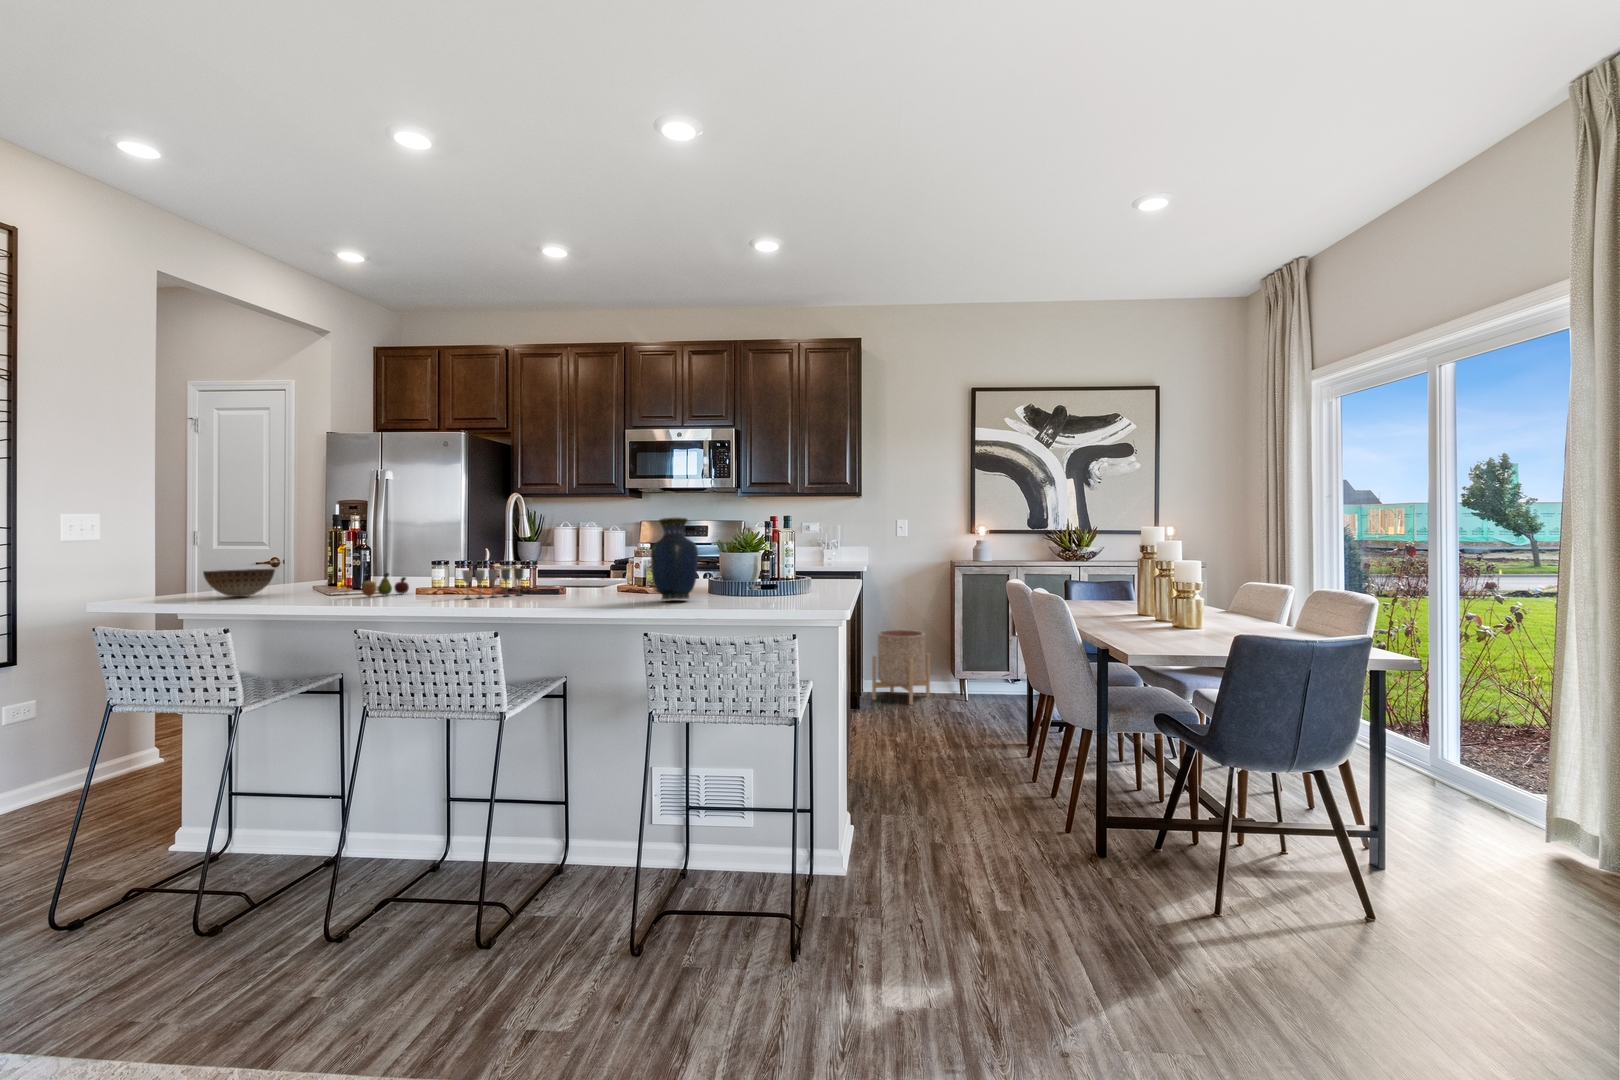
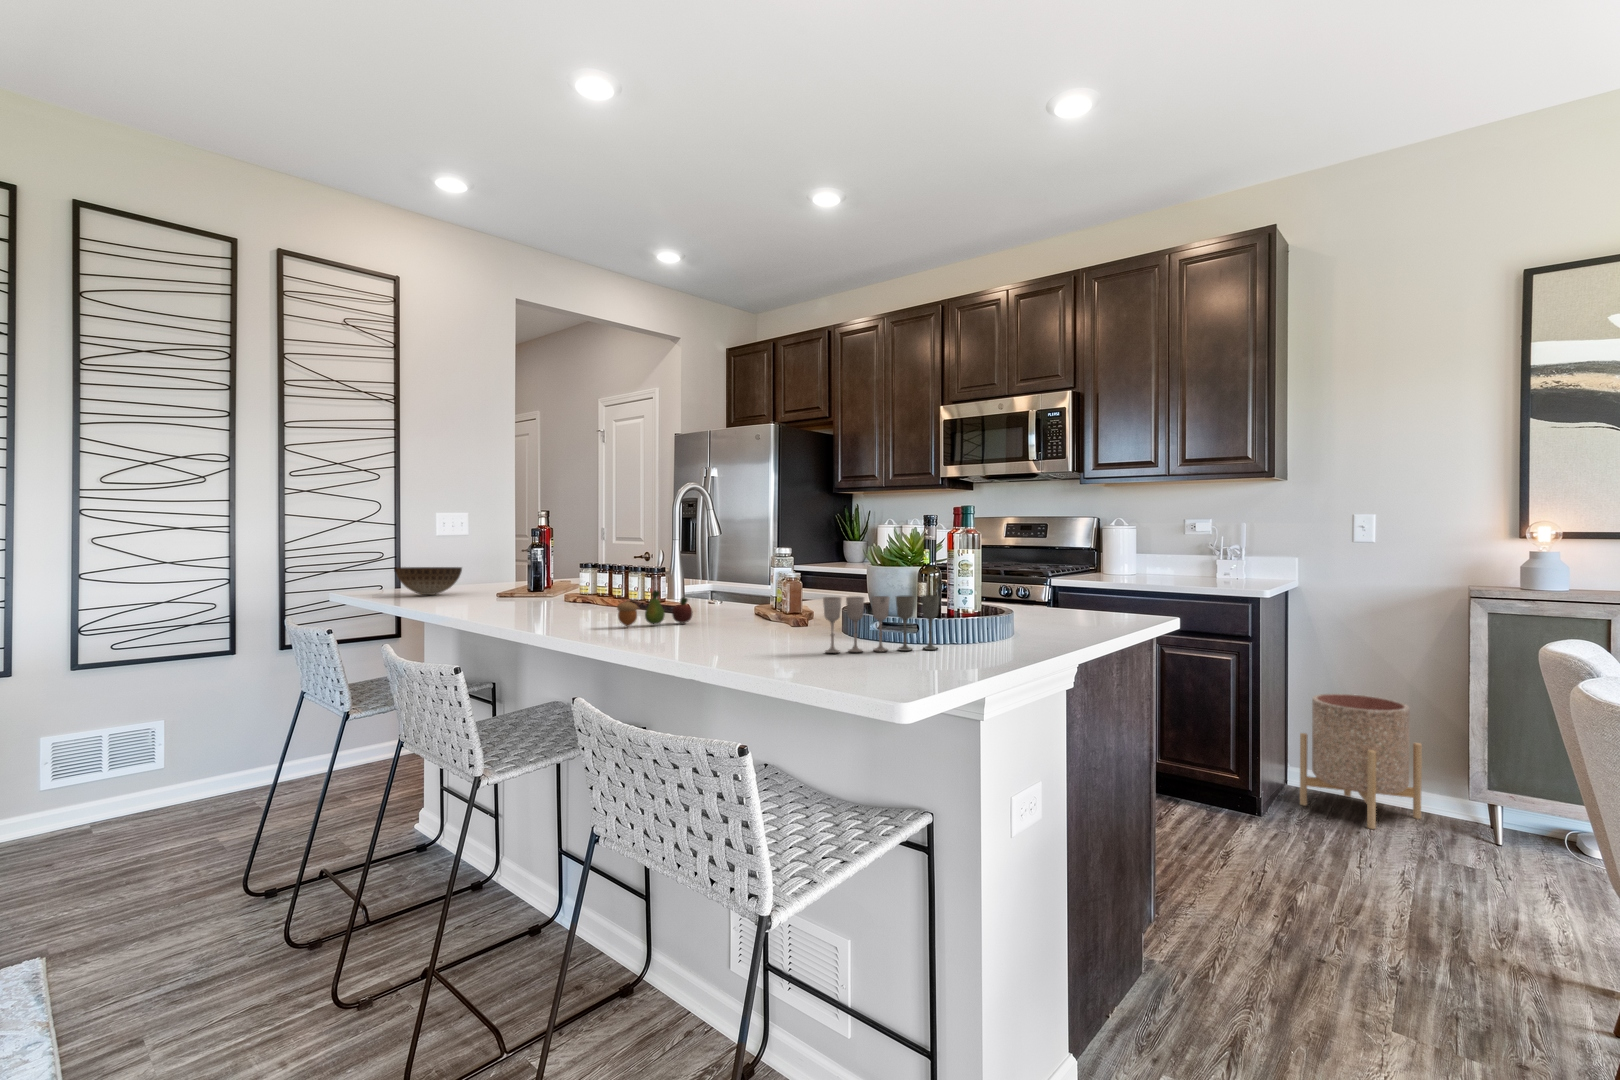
vase: present [650,518,698,600] -> none [700,503,775,633]
wine glass: present [462,568,524,599] -> present [823,595,939,653]
fruit: present [361,573,409,596] -> present [617,590,692,626]

